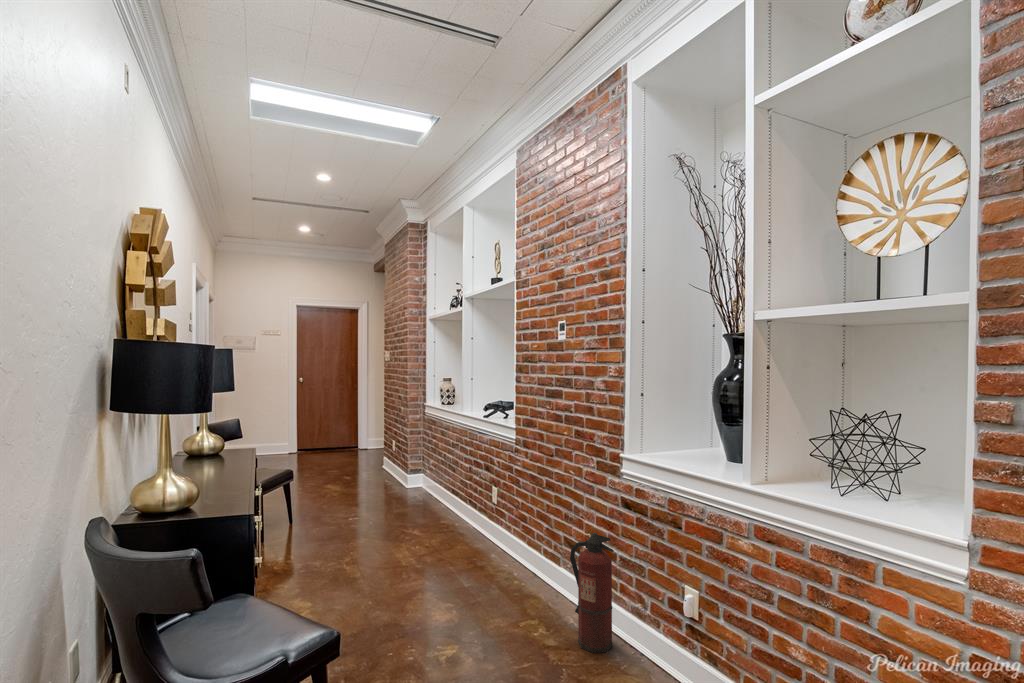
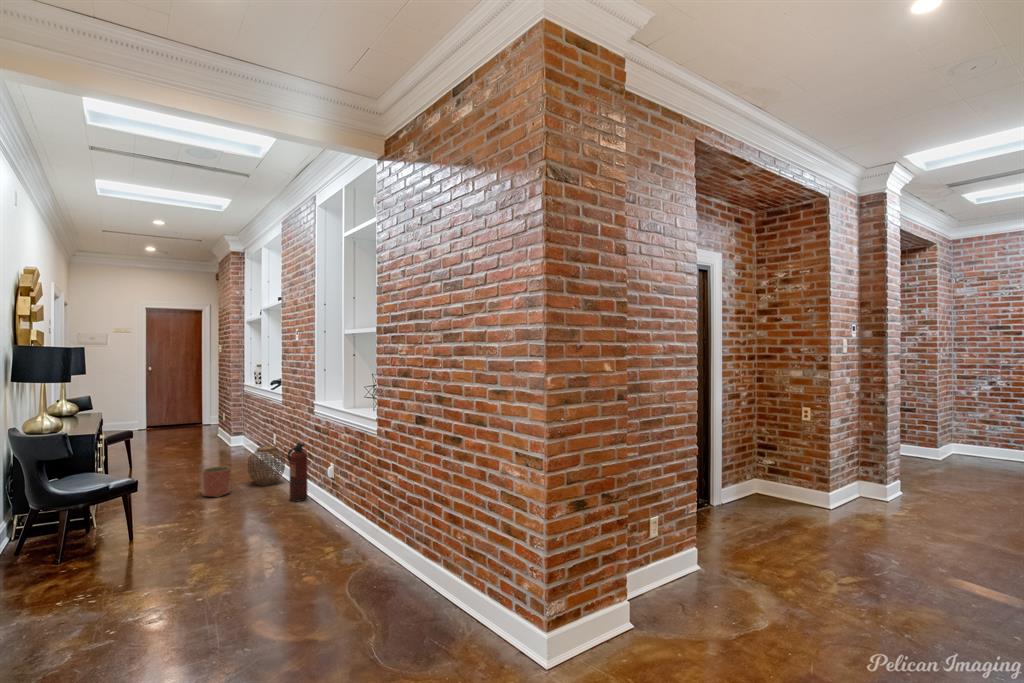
woven basket: none [475,517,532,589] -> present [248,446,285,485]
planter: none [414,556,459,619] -> present [202,466,230,497]

